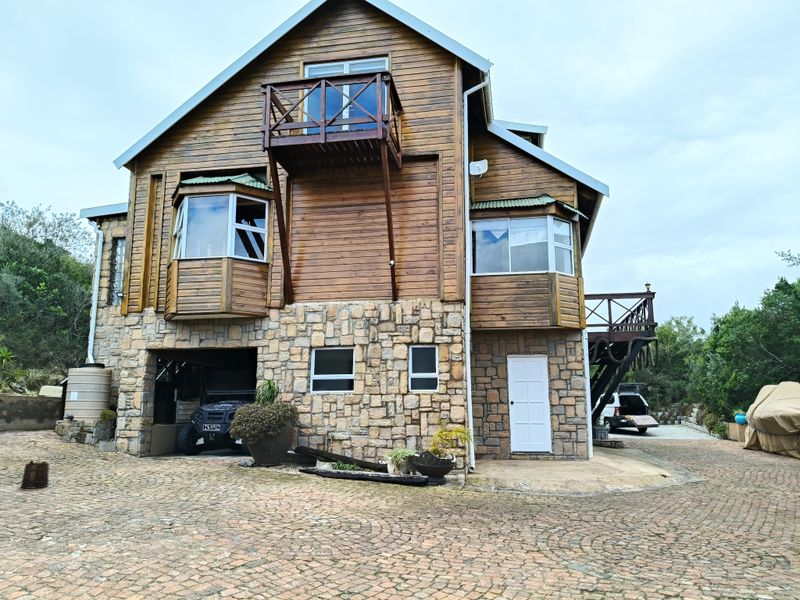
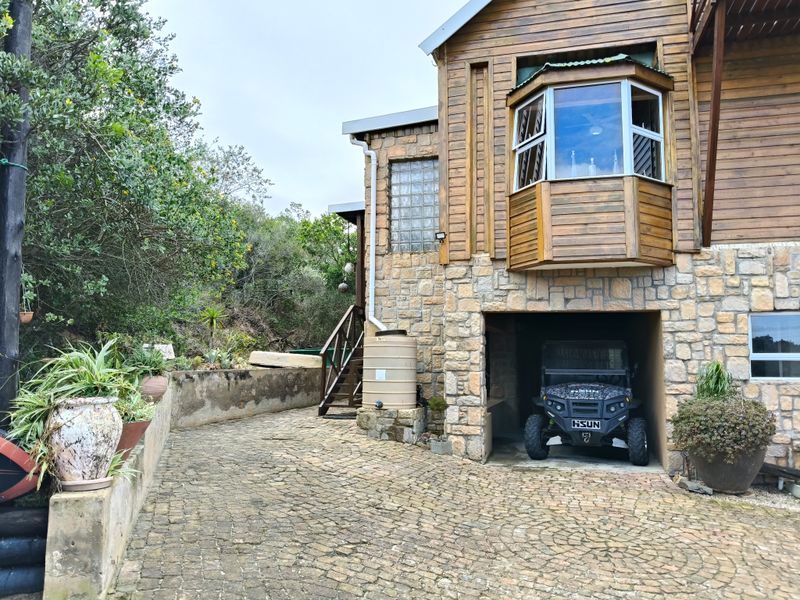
bucket: present [21,460,49,489] -> none [541,523,582,578]

